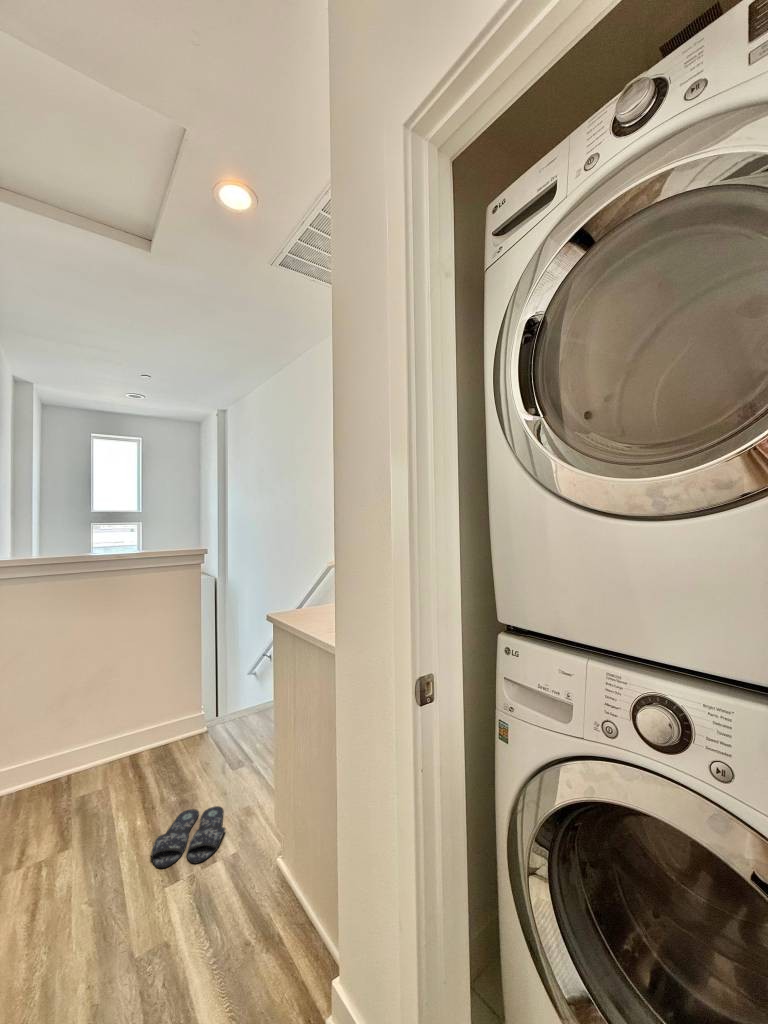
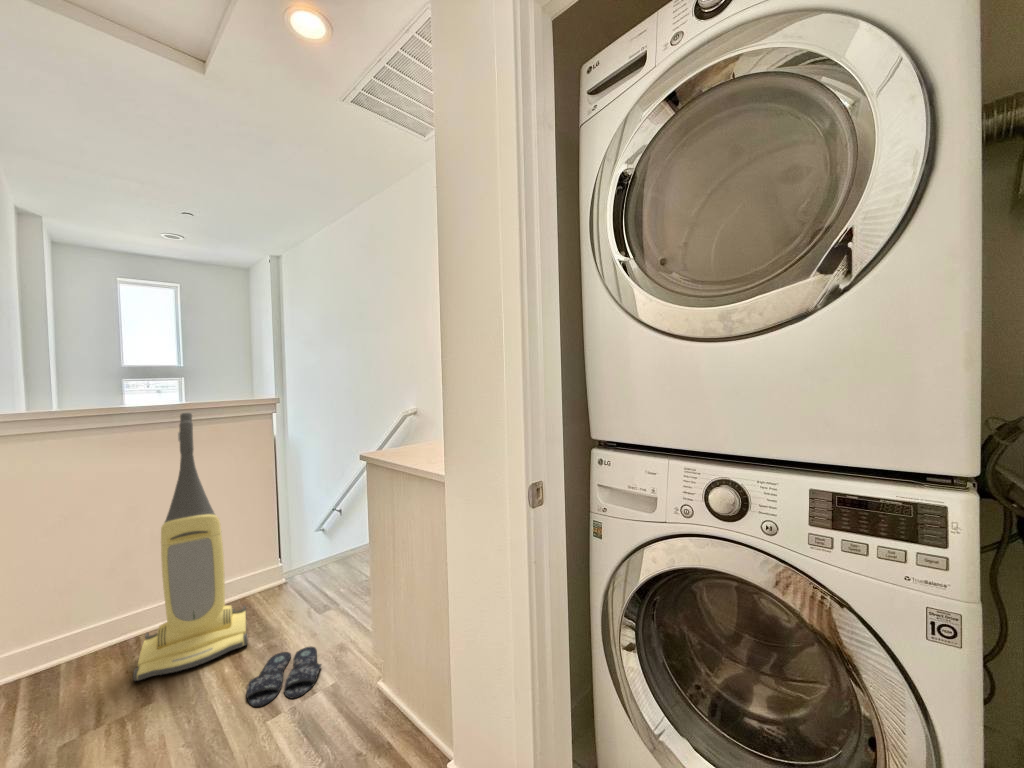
vacuum cleaner: none [56,564,163,823] -> present [133,413,248,681]

